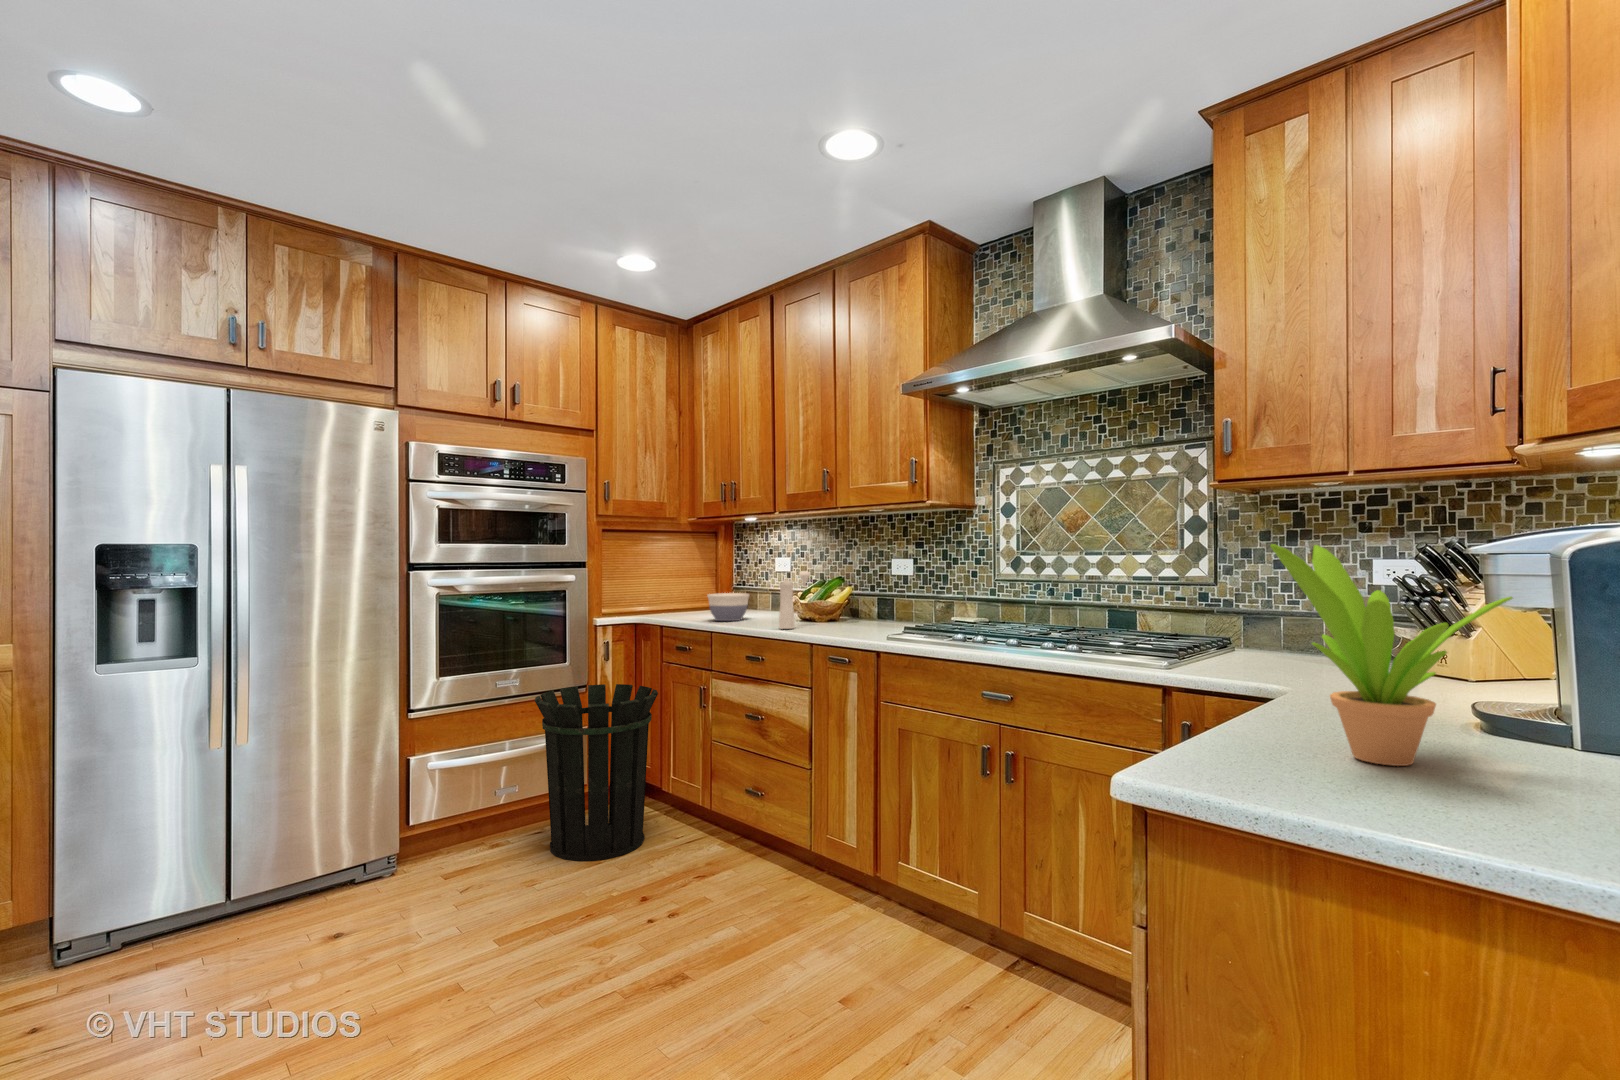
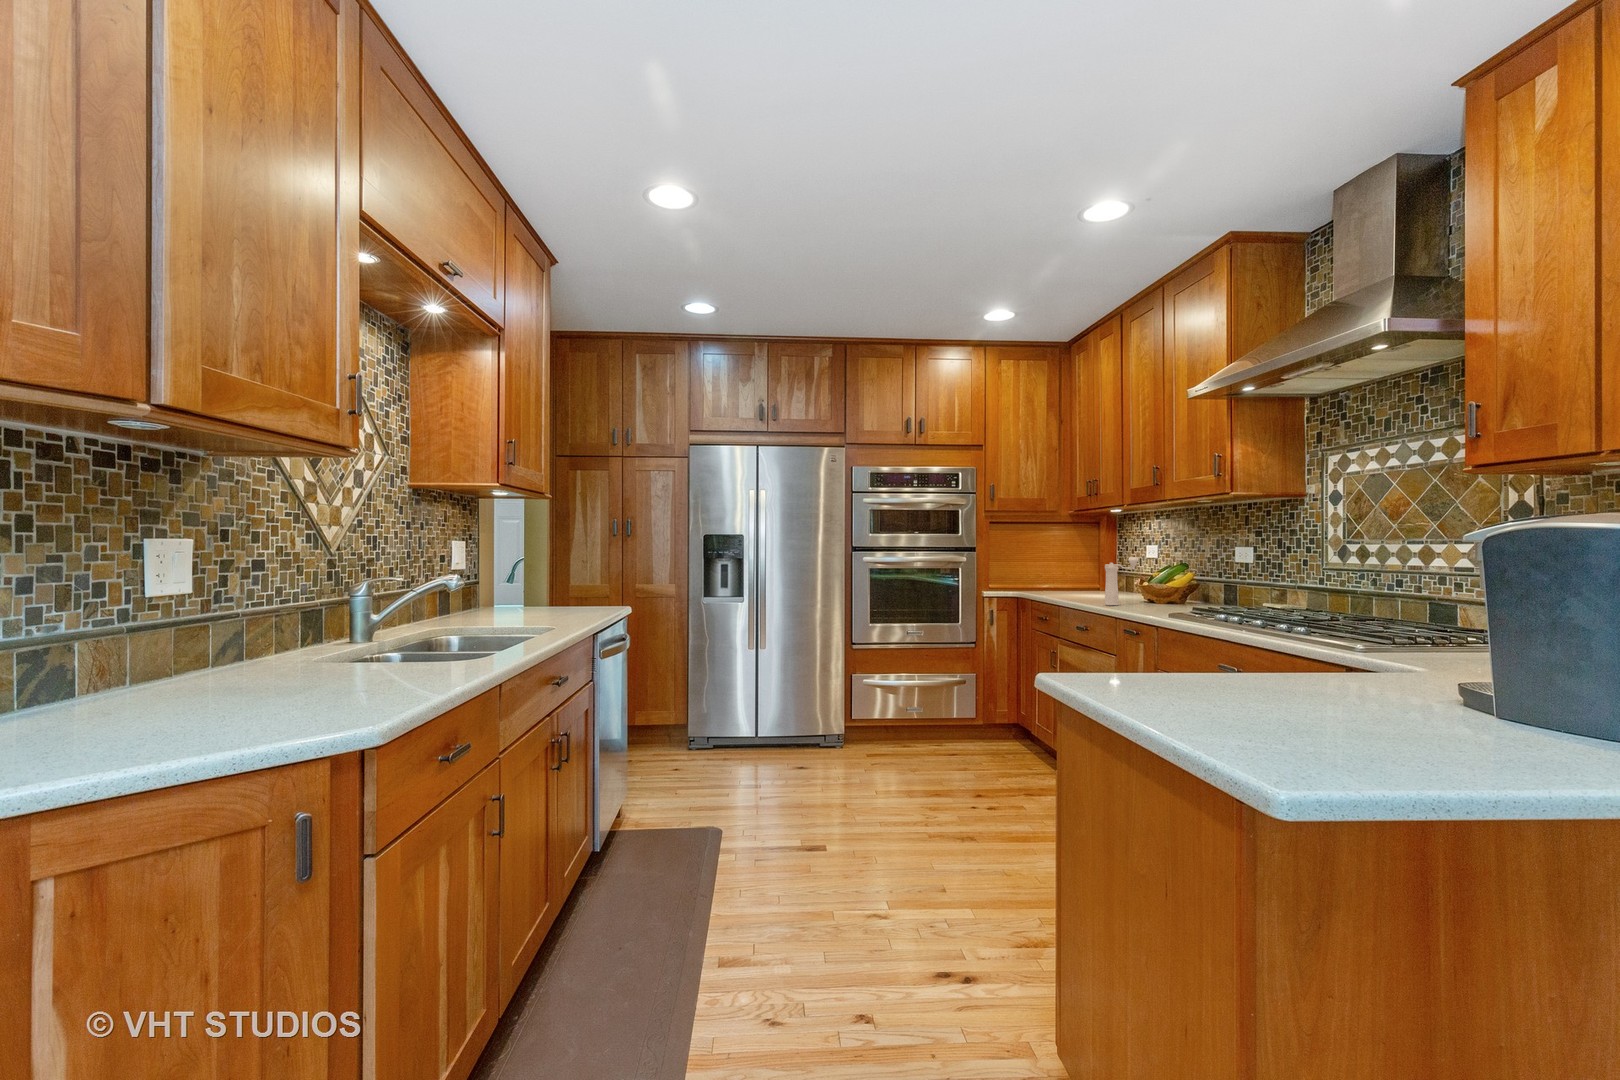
potted plant: present [1271,544,1512,766] -> none [1174,536,1354,704]
bowl: present [708,593,749,621] -> none [1066,575,1105,598]
waste bin: present [535,684,658,861] -> none [927,641,1018,767]

